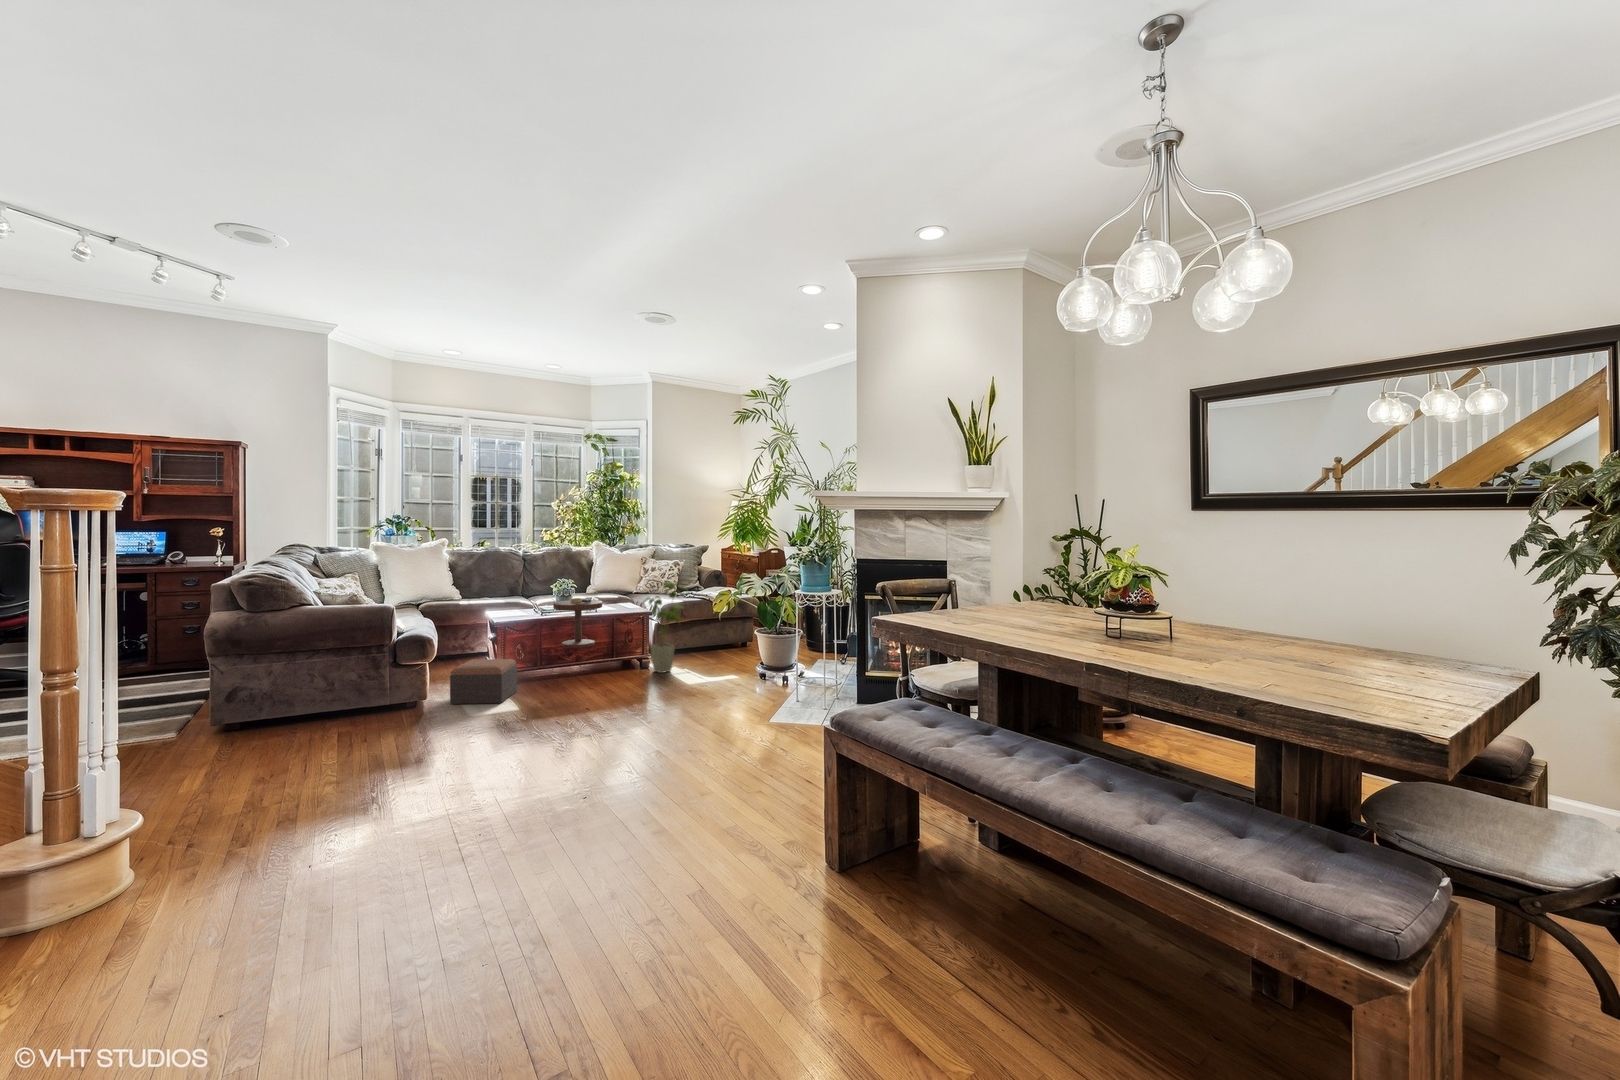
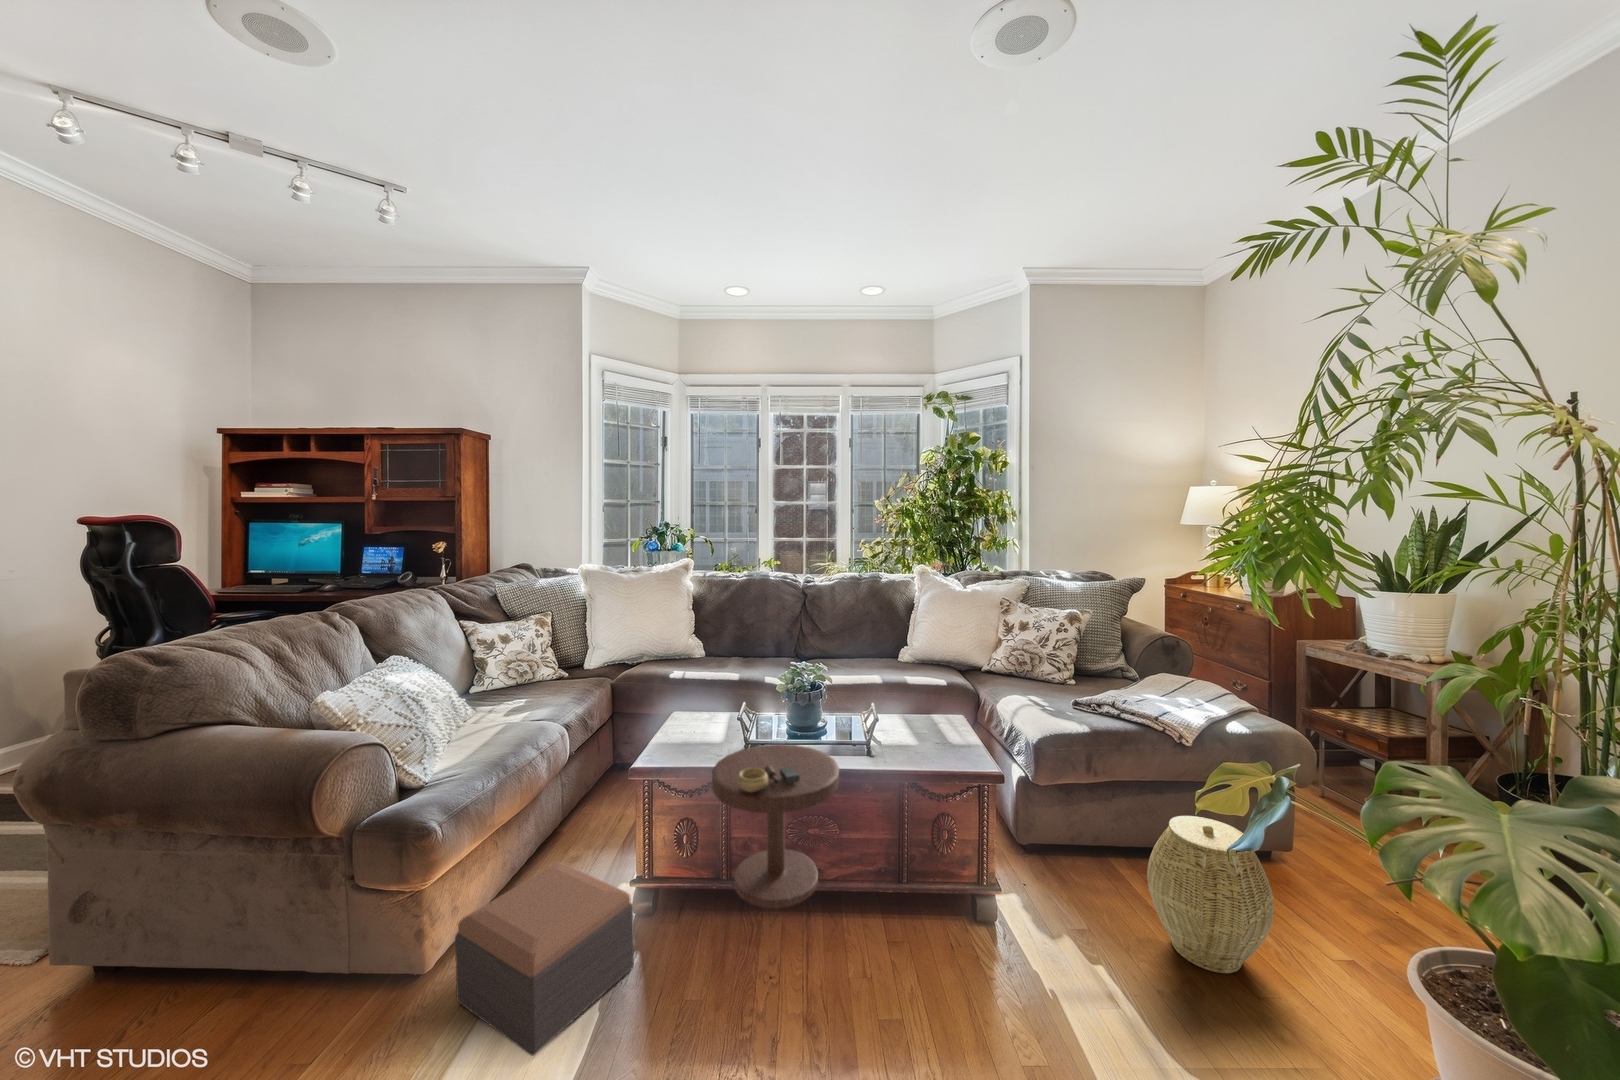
house plant: present [643,582,684,673] -> none [964,719,1109,981]
woven basket: none [704,618,740,664] -> present [1147,816,1274,973]

